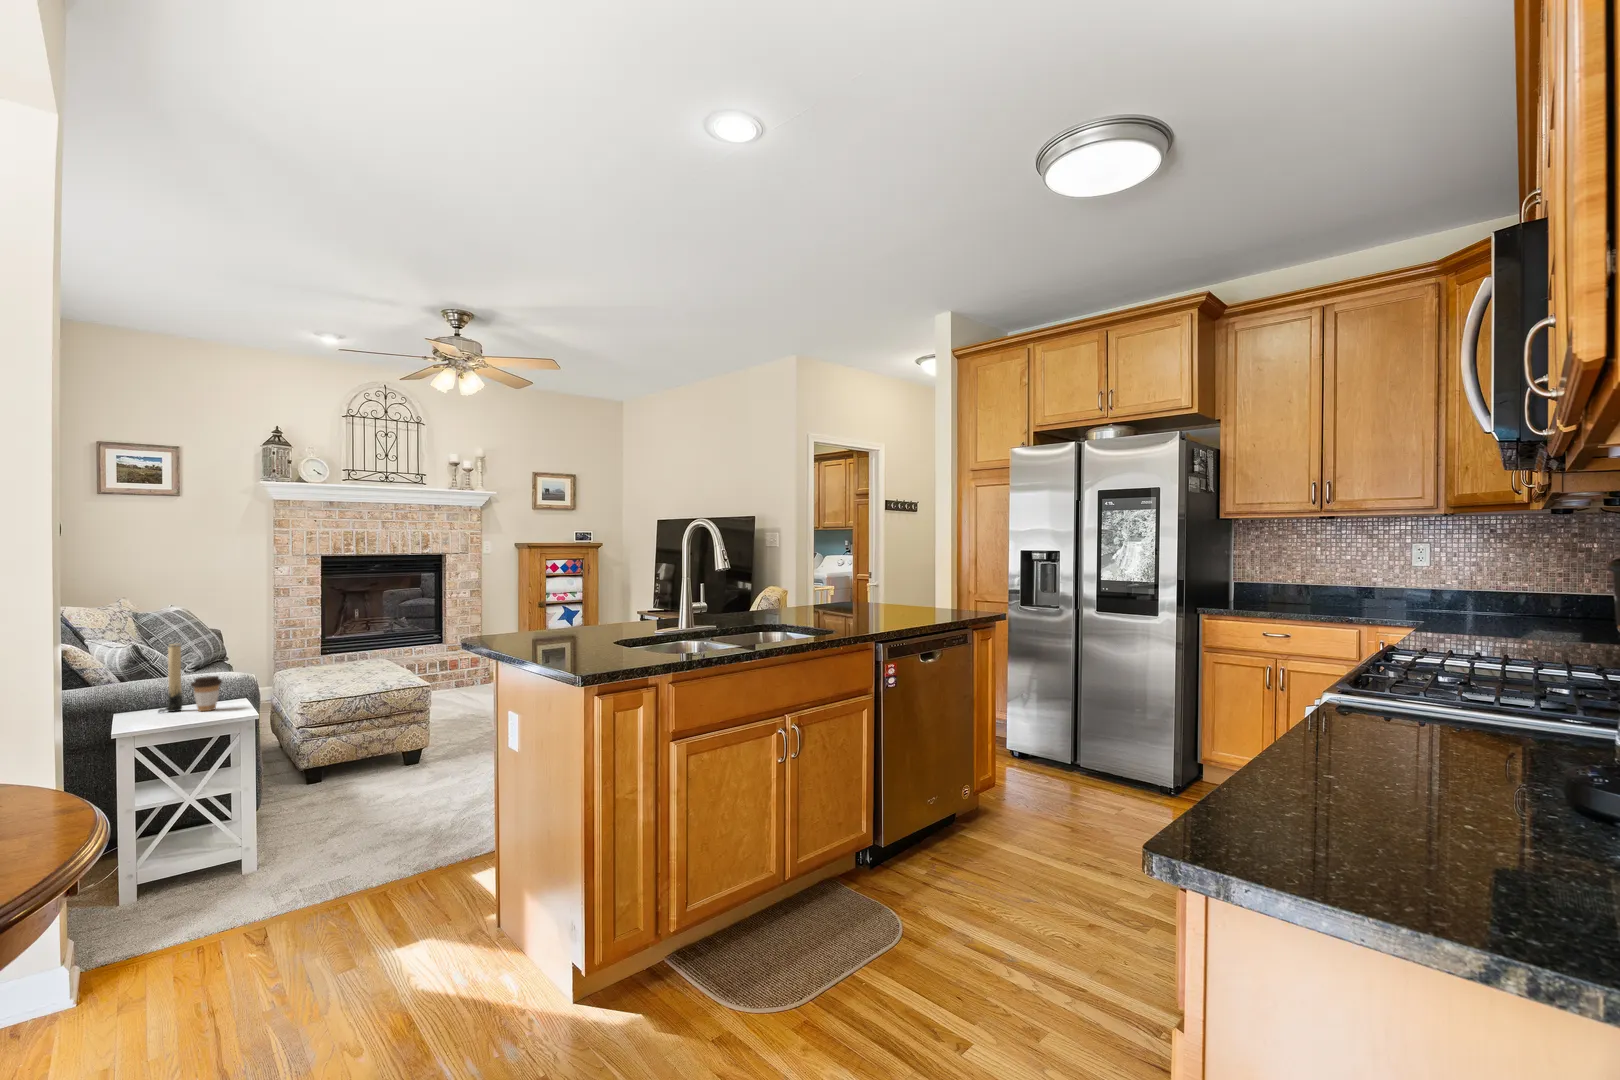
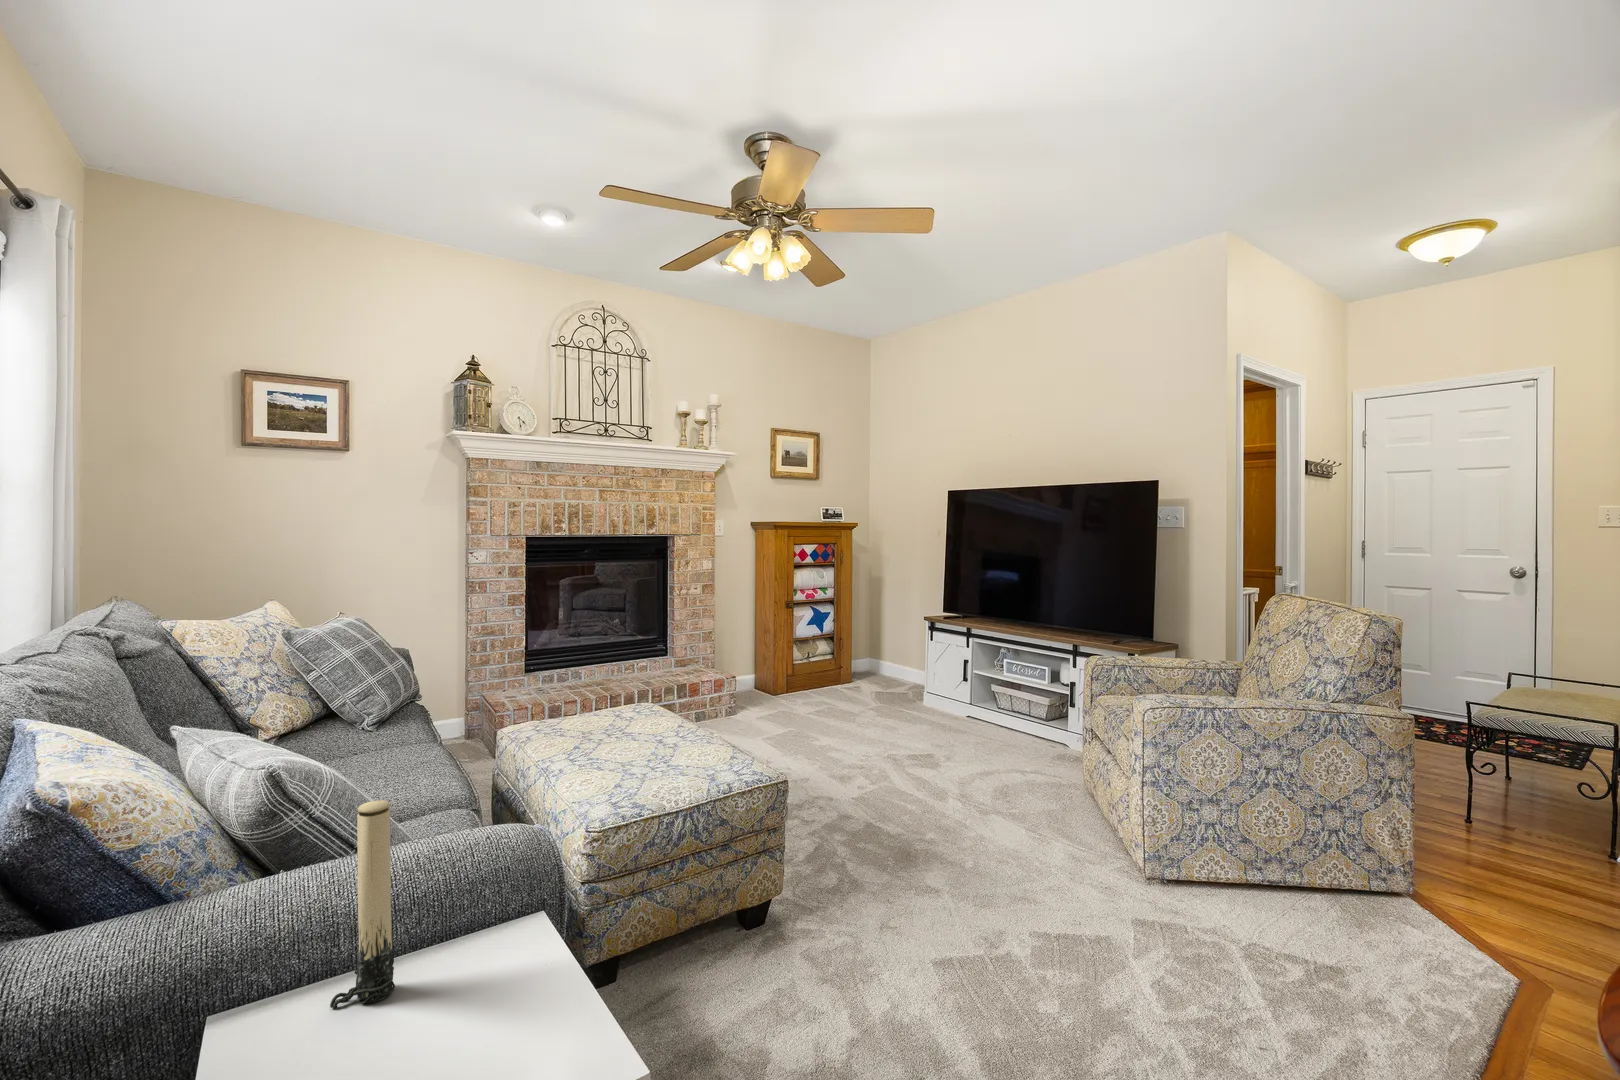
coffee cup: present [191,676,222,711] -> none [422,897,500,1017]

